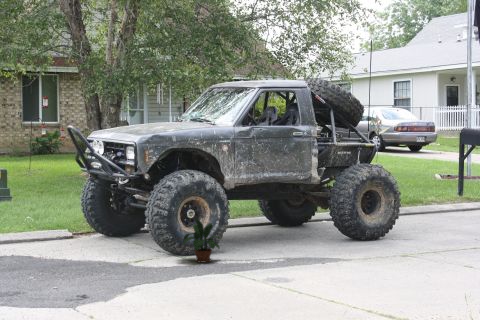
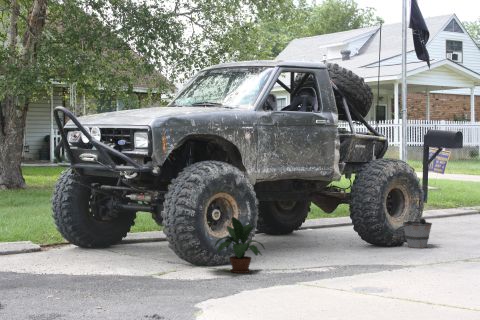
bucket: none [365,218,397,244] -> present [395,219,432,248]

